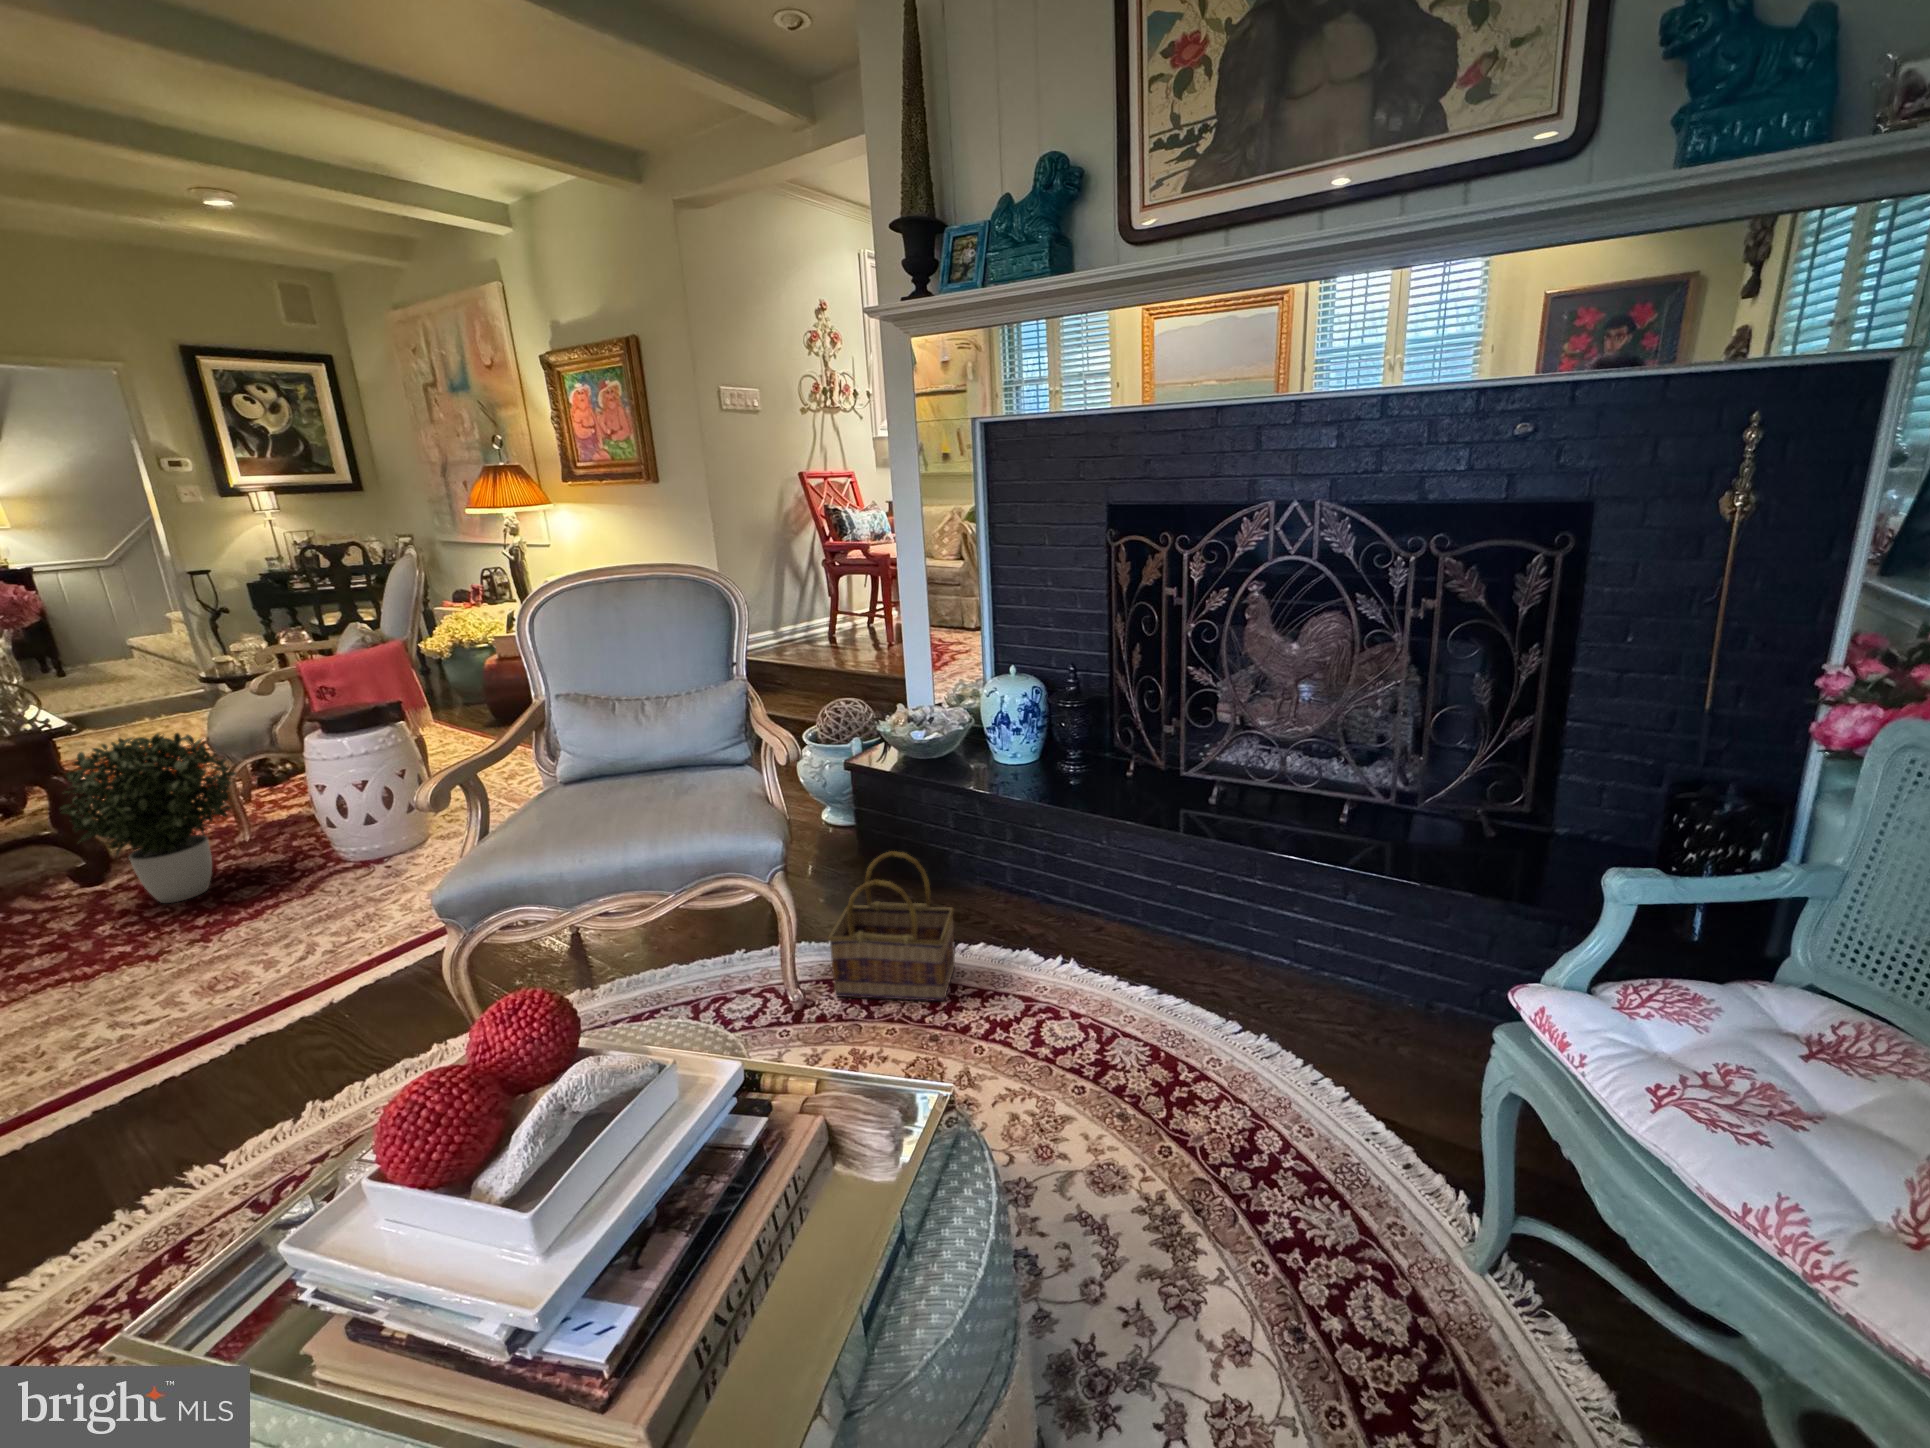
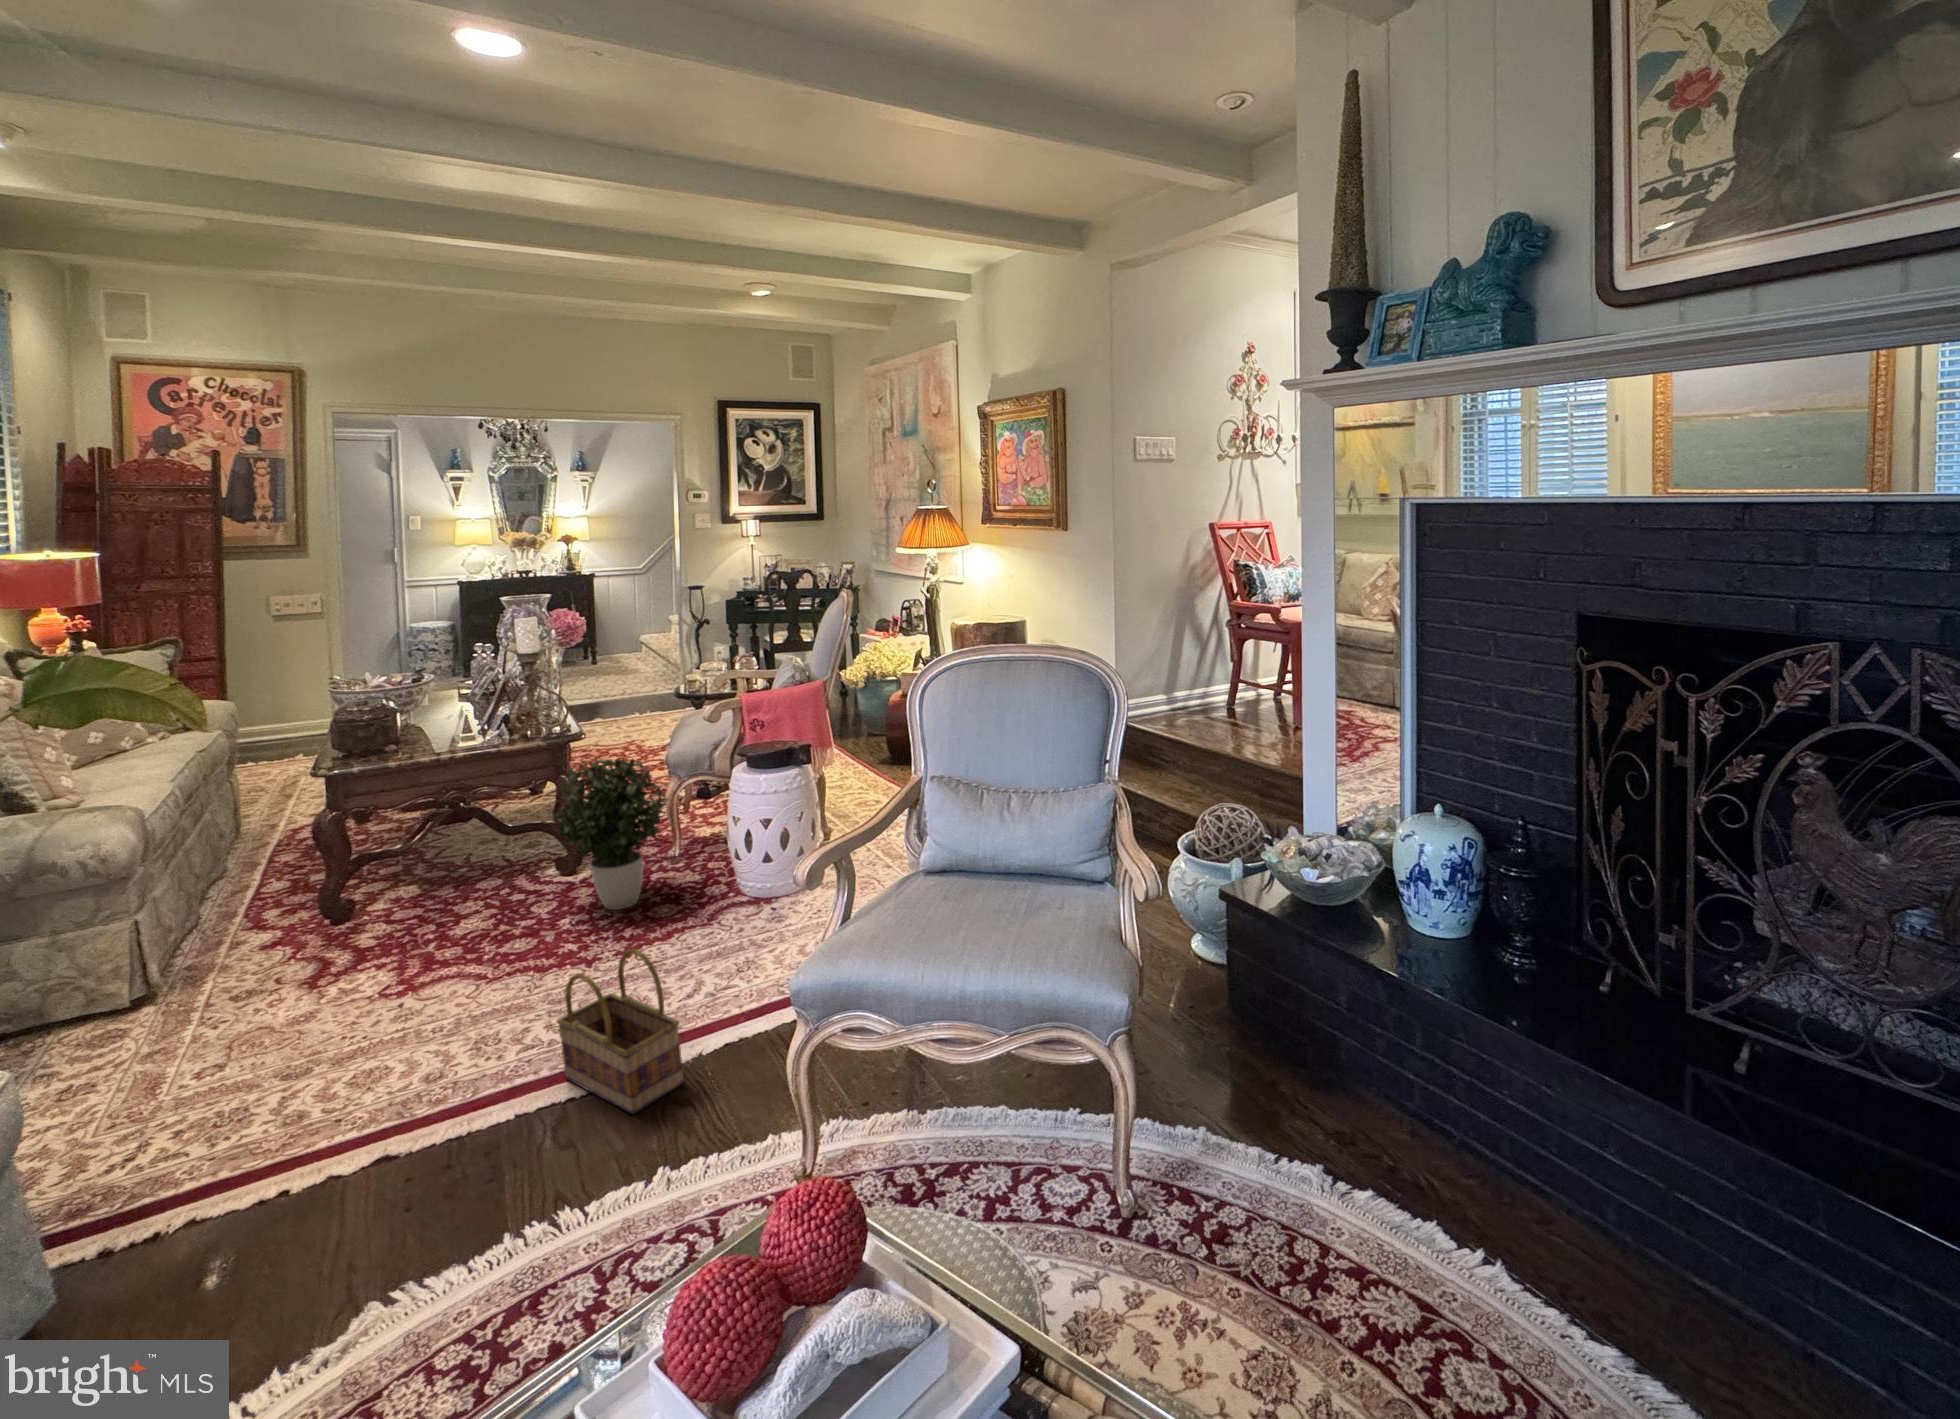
basket: present [828,851,955,1001] -> present [556,949,684,1114]

